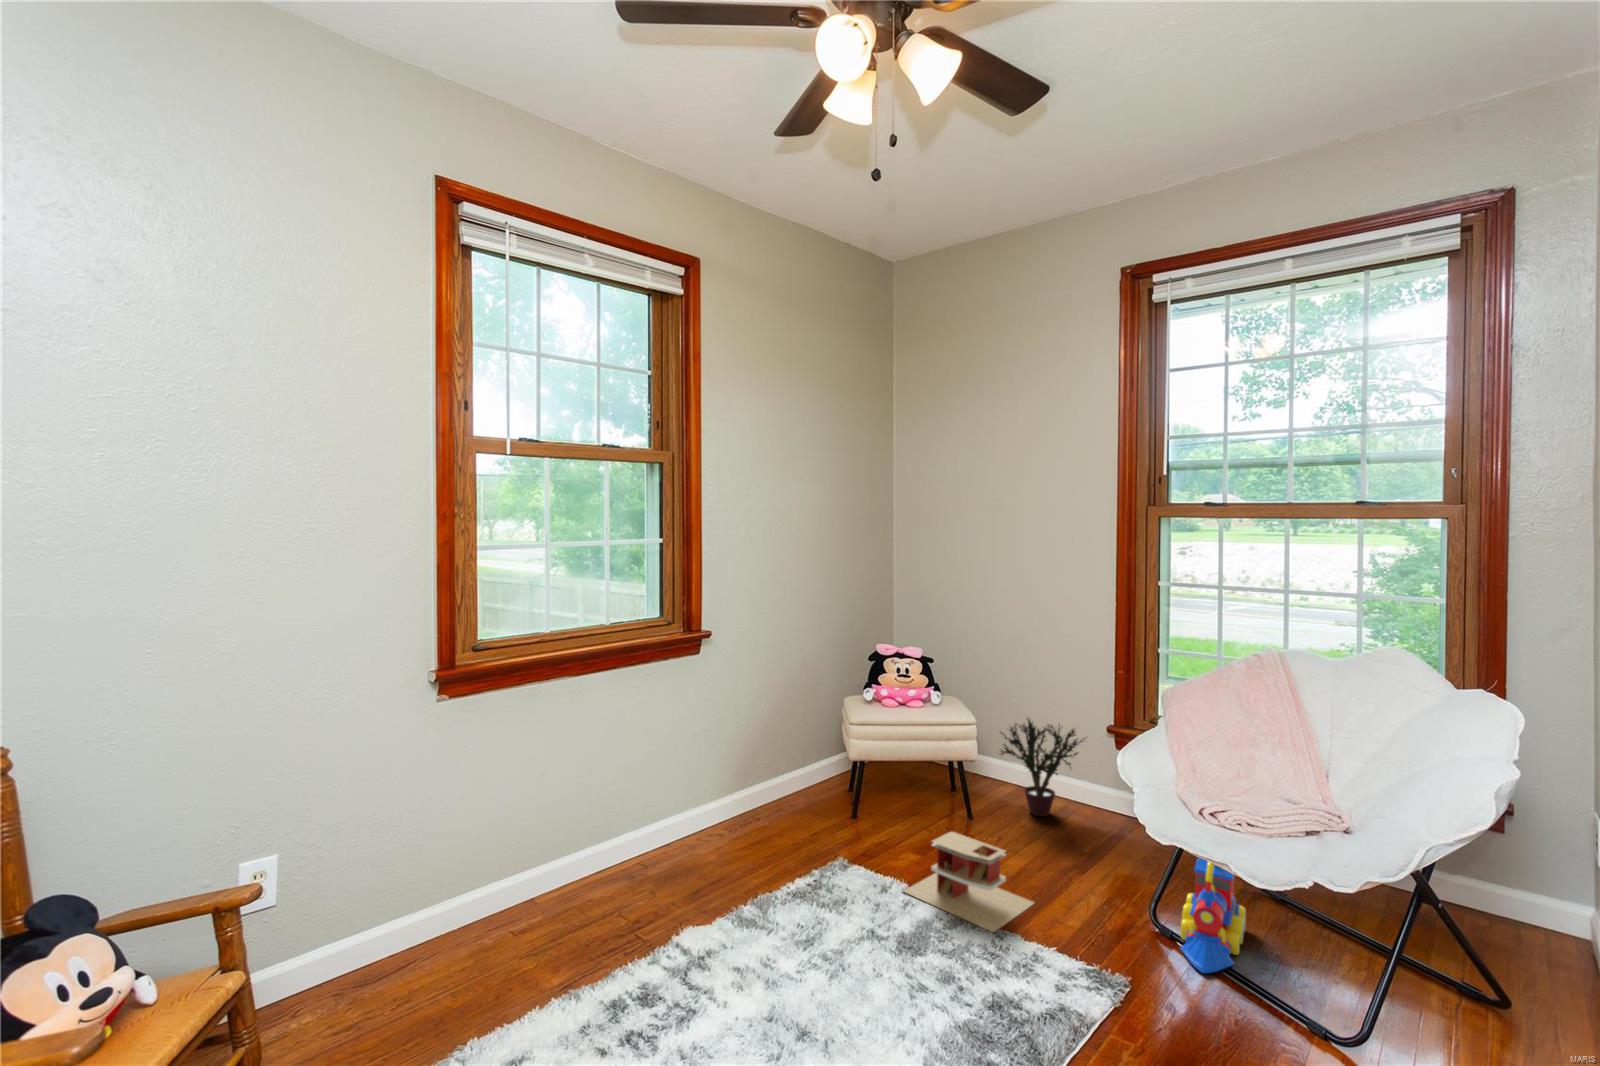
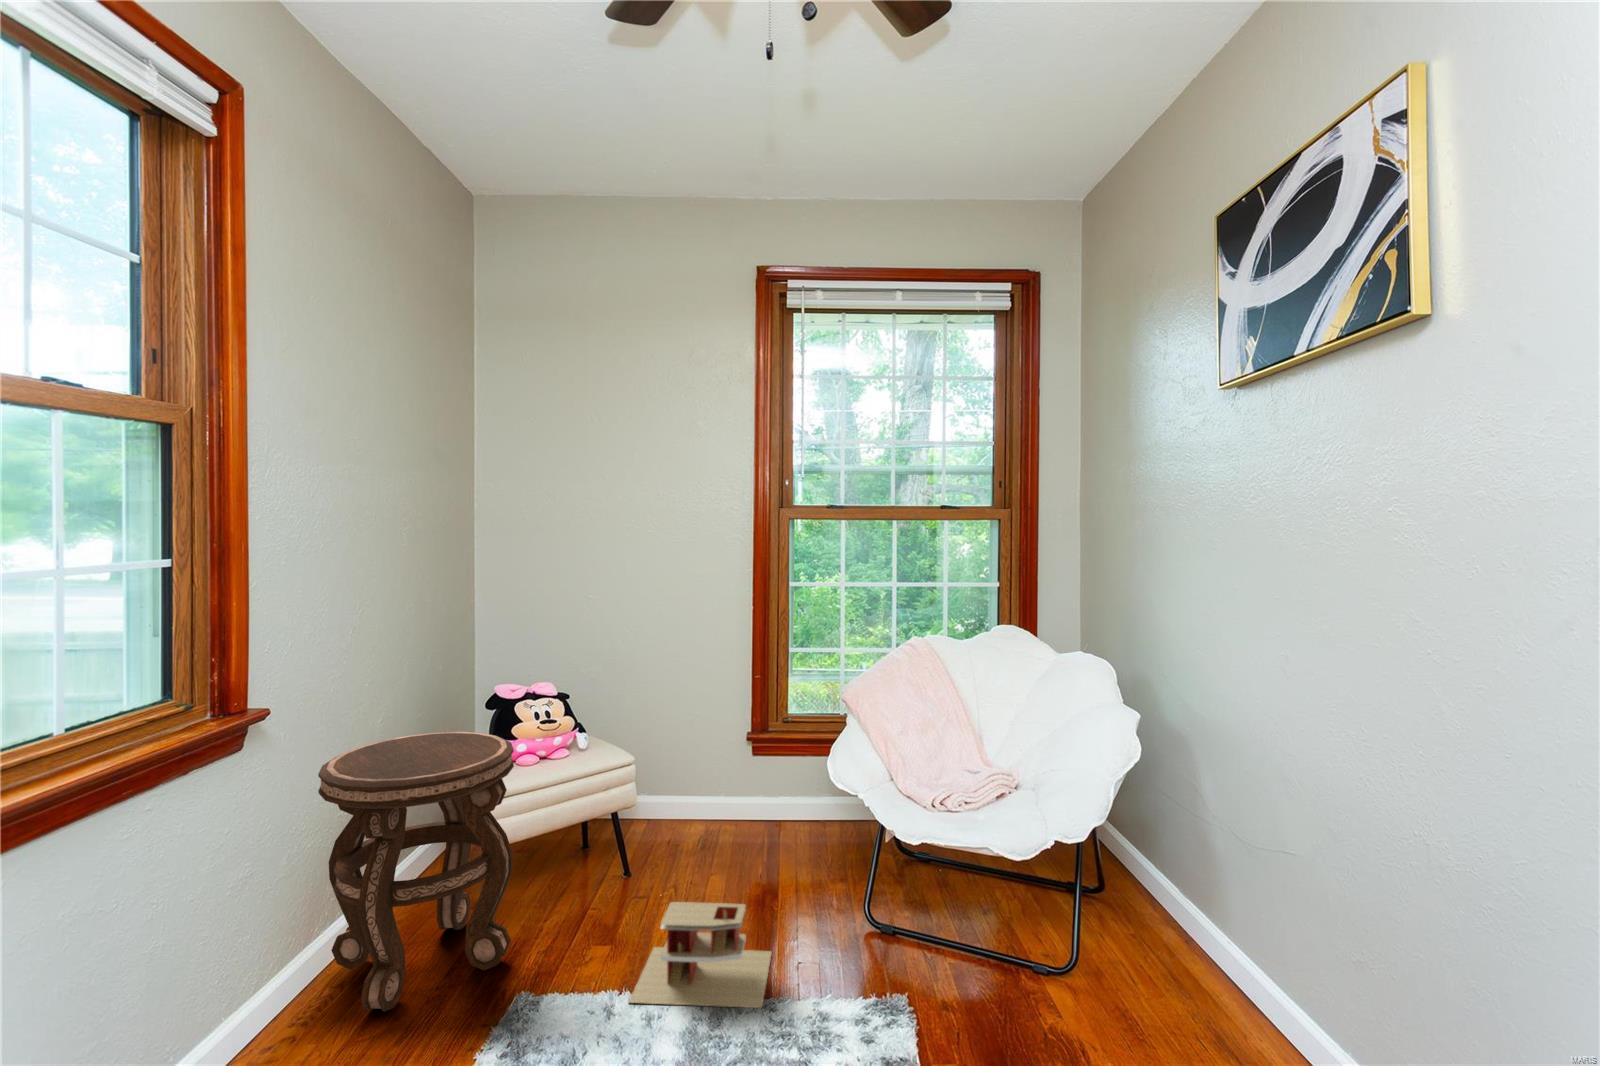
side table: none [741,669,861,842] -> present [318,732,514,1011]
potted plant: present [1001,719,1083,816] -> none [652,741,741,849]
toy train: present [1180,858,1246,973] -> none [894,839,964,961]

